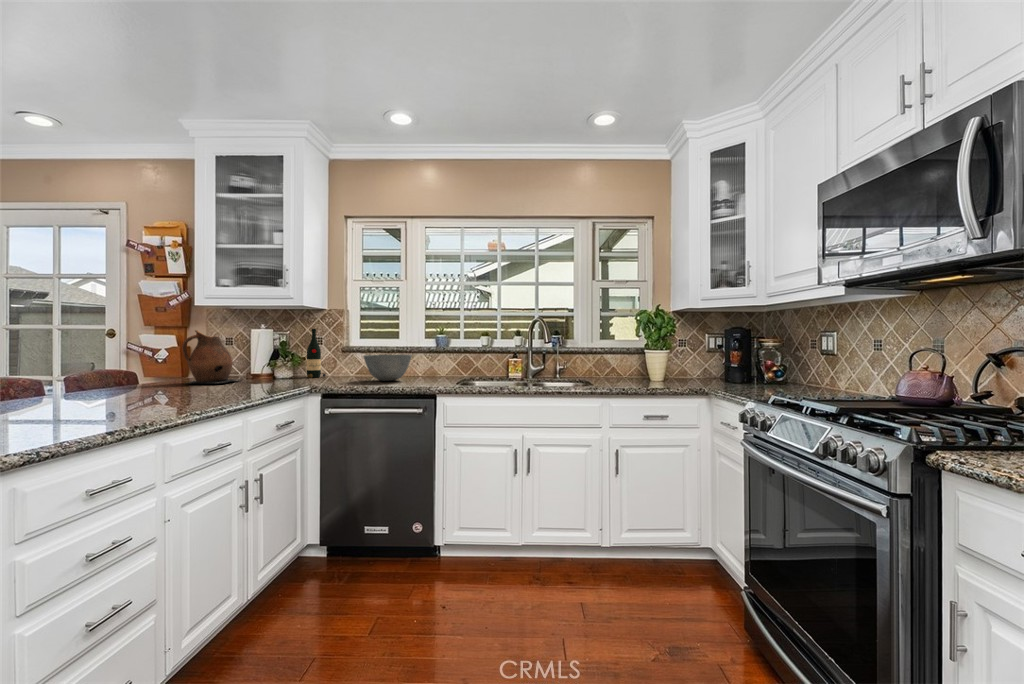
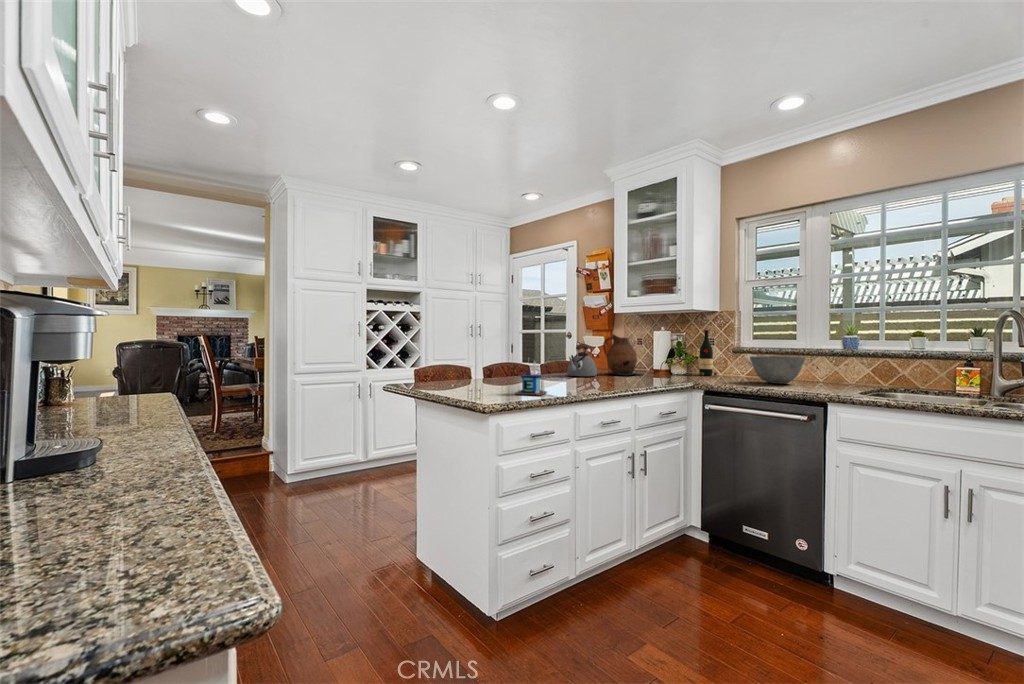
kettle: none [125,345,176,390] -> present [567,343,597,376]
mug: none [41,362,110,432] -> present [515,362,547,395]

